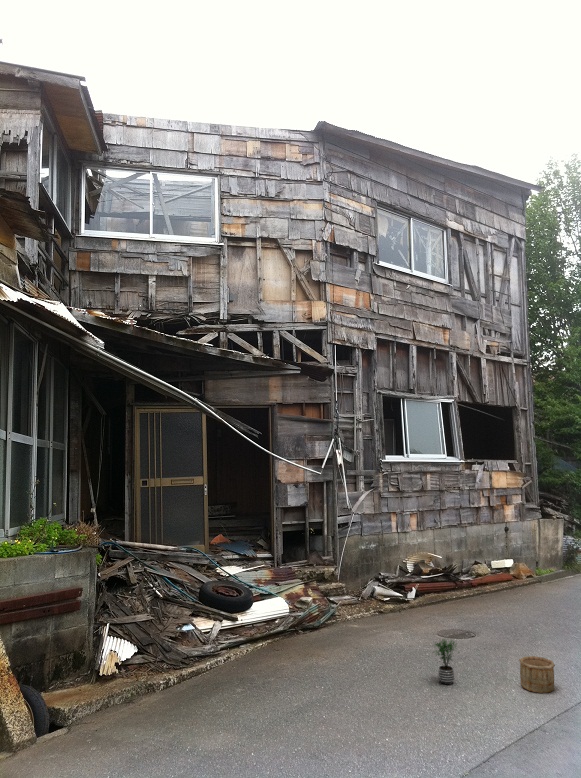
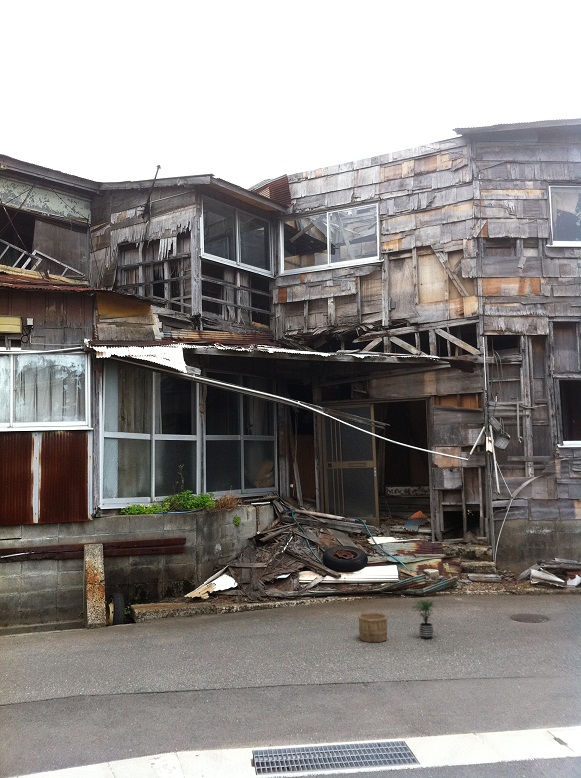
wooden bucket: present [519,656,555,693] -> present [358,613,387,642]

